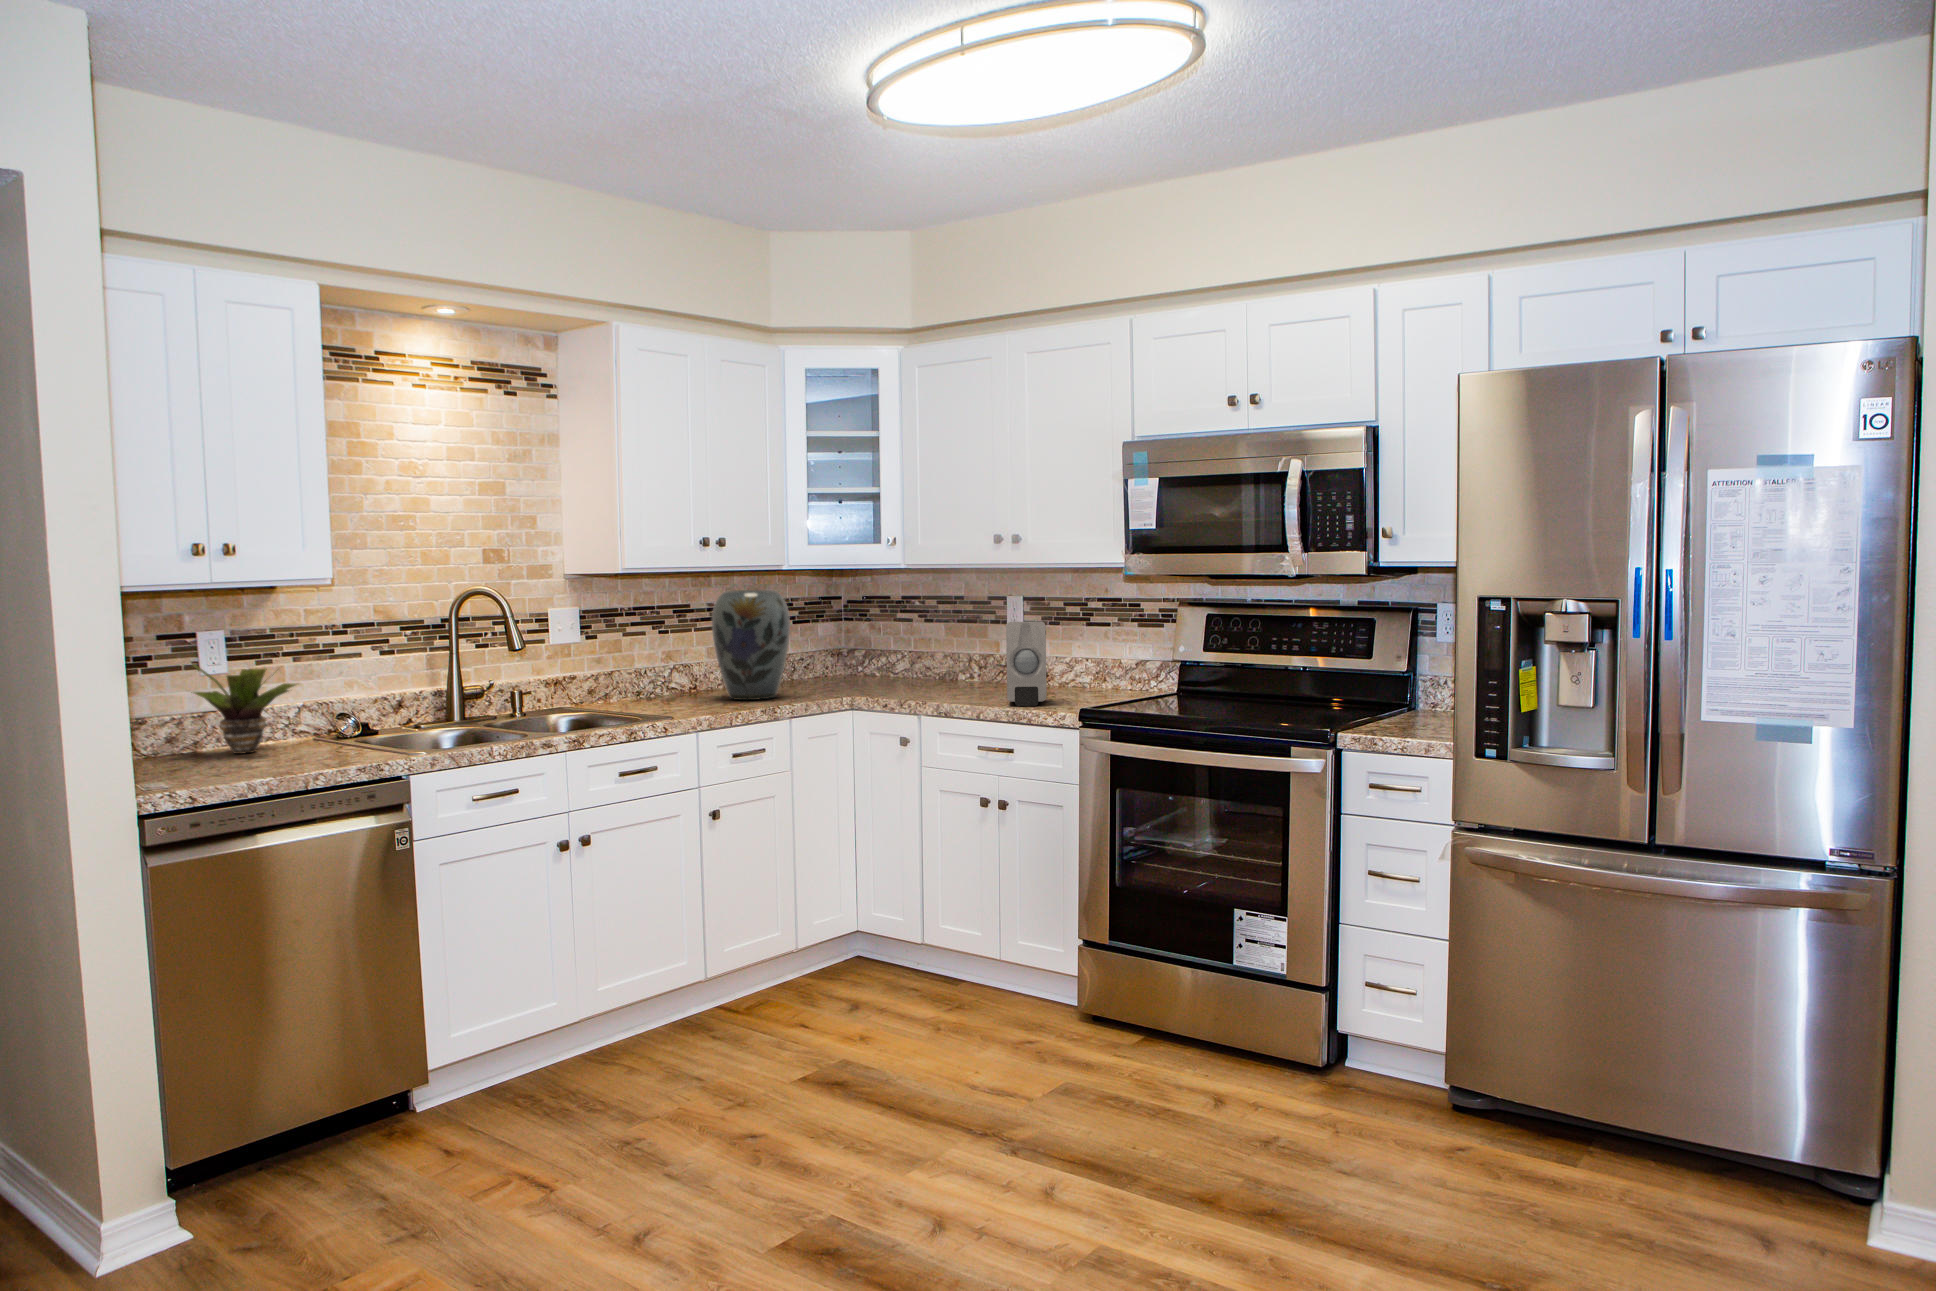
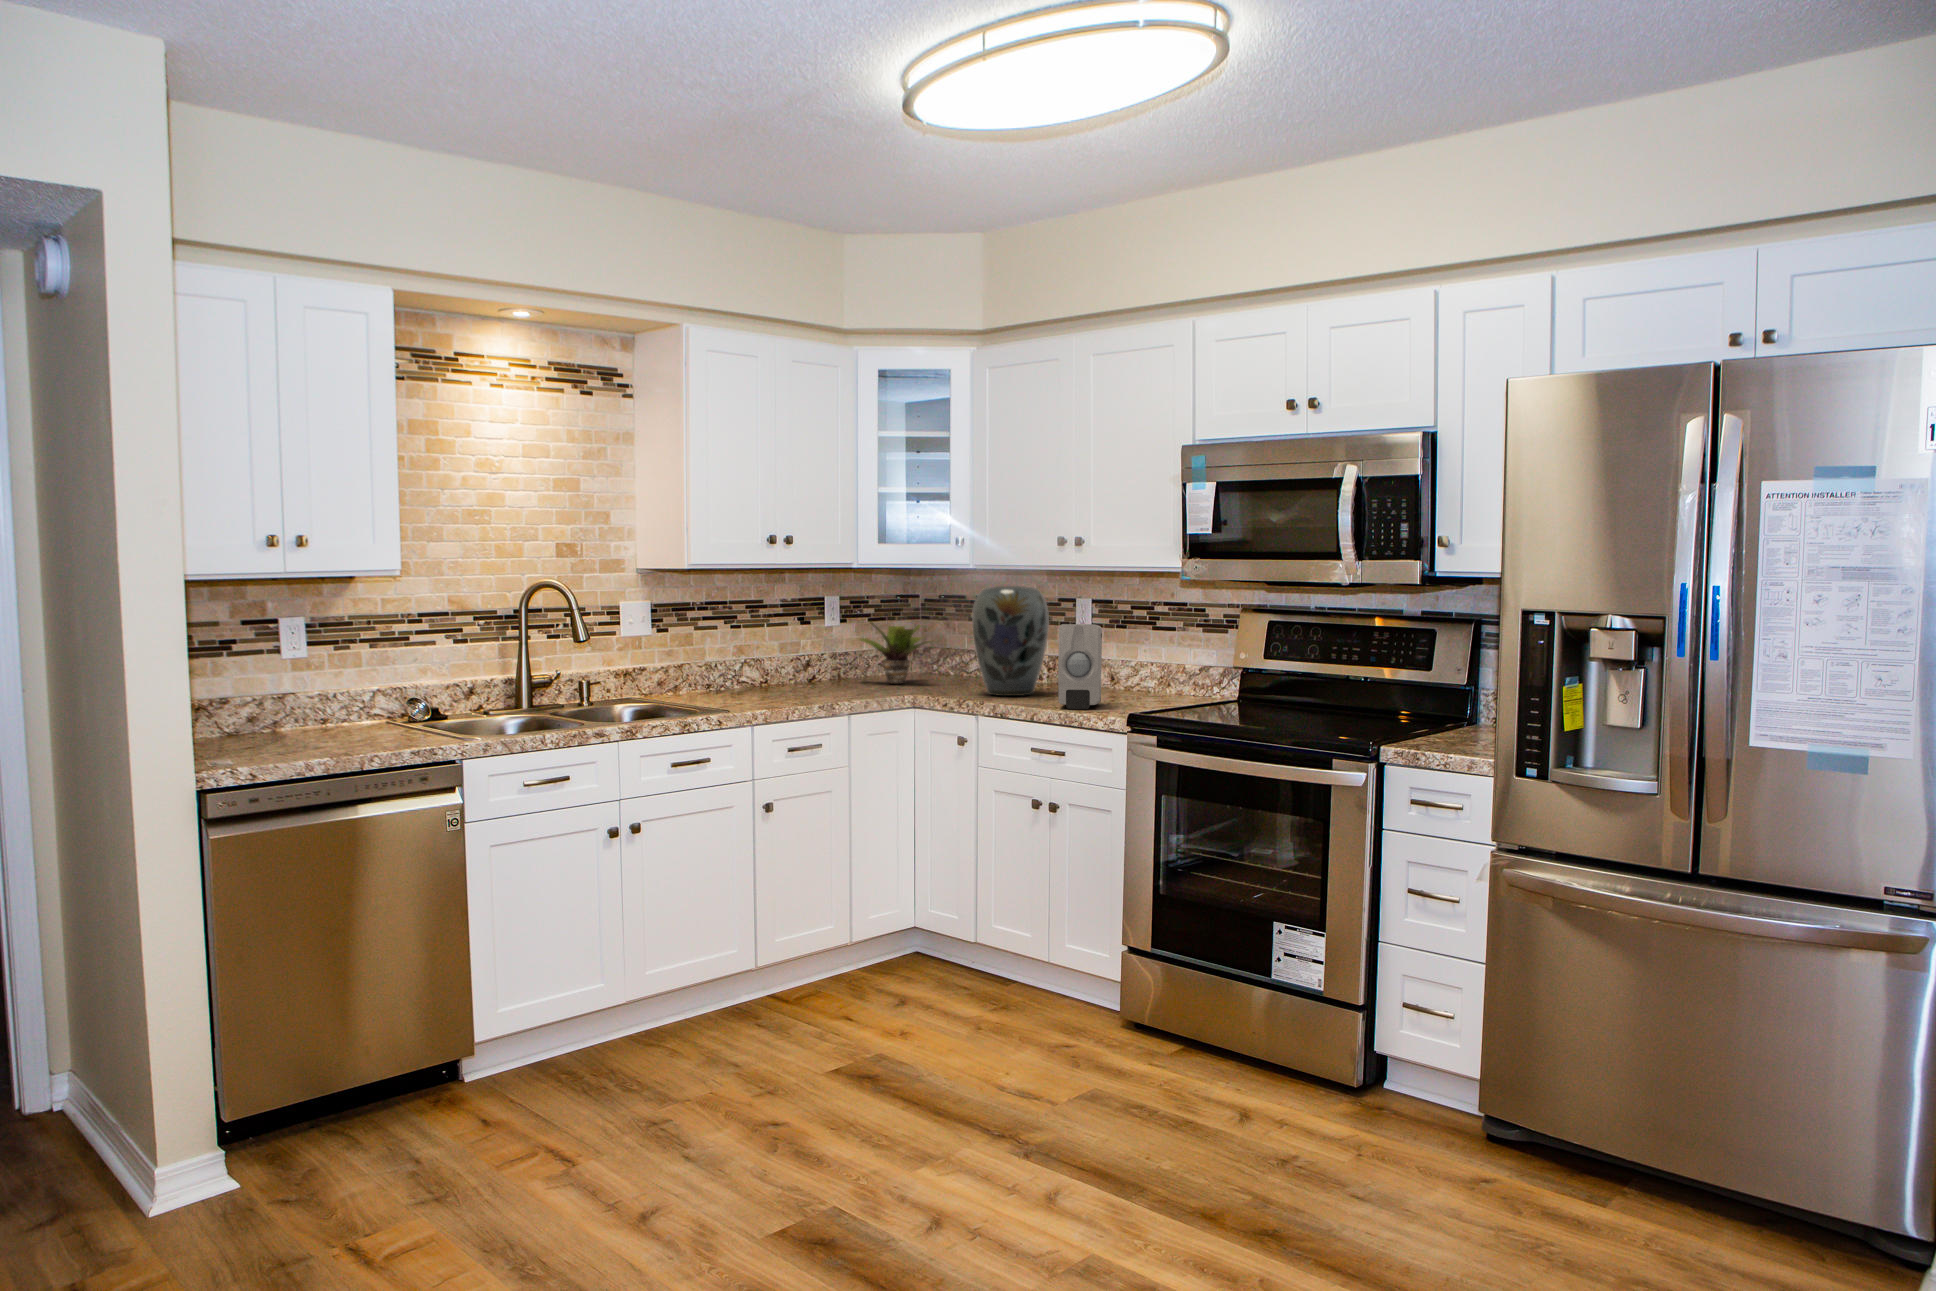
vase: present [712,590,790,700] -> present [972,586,1049,696]
potted plant: present [191,664,296,754] -> present [860,622,929,684]

